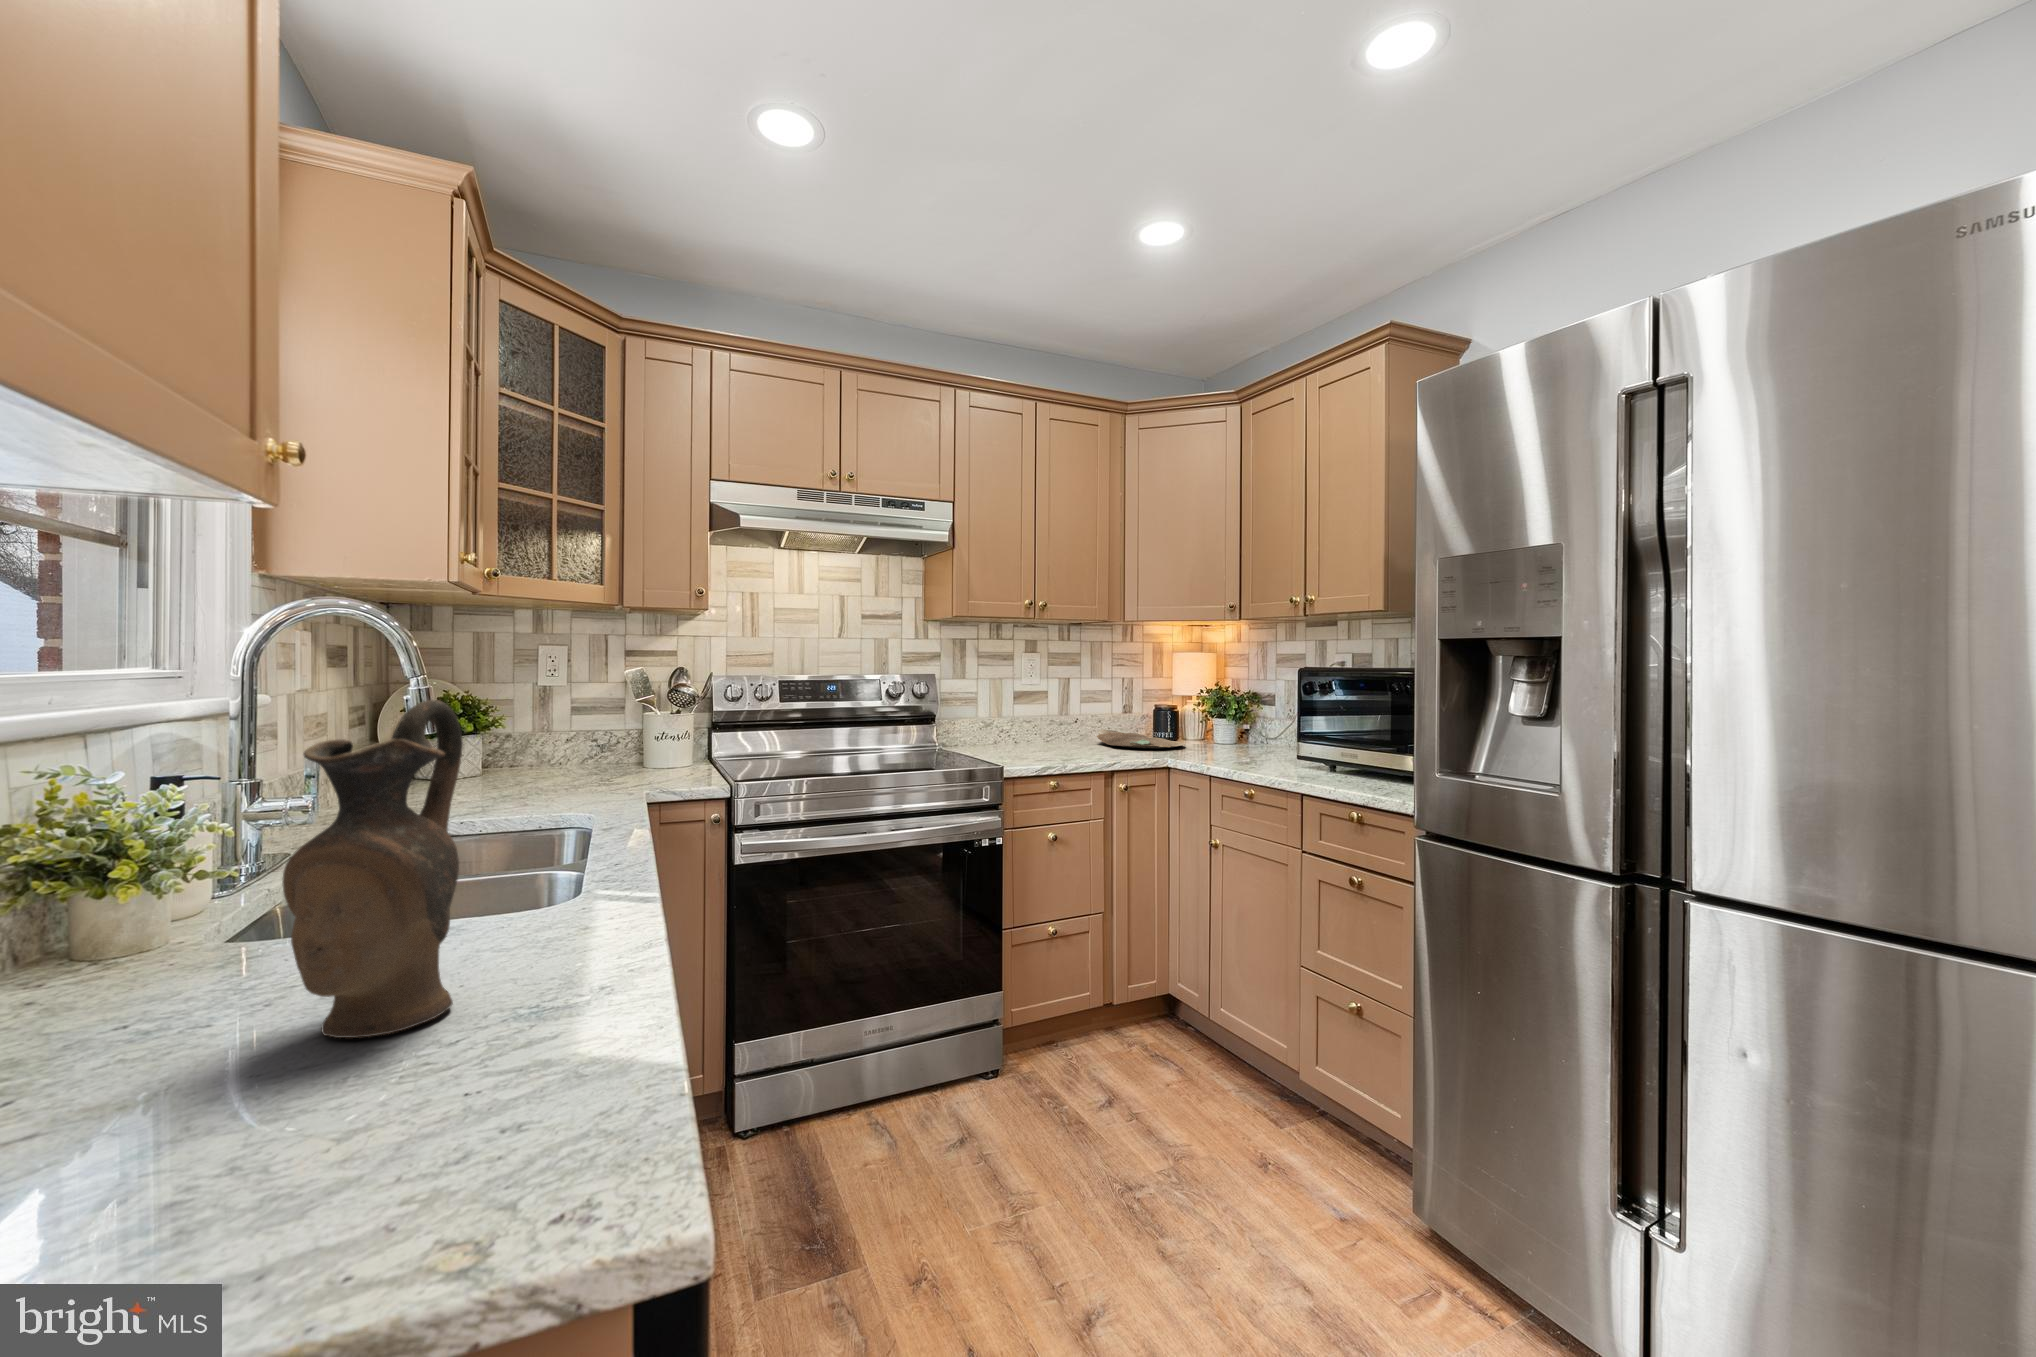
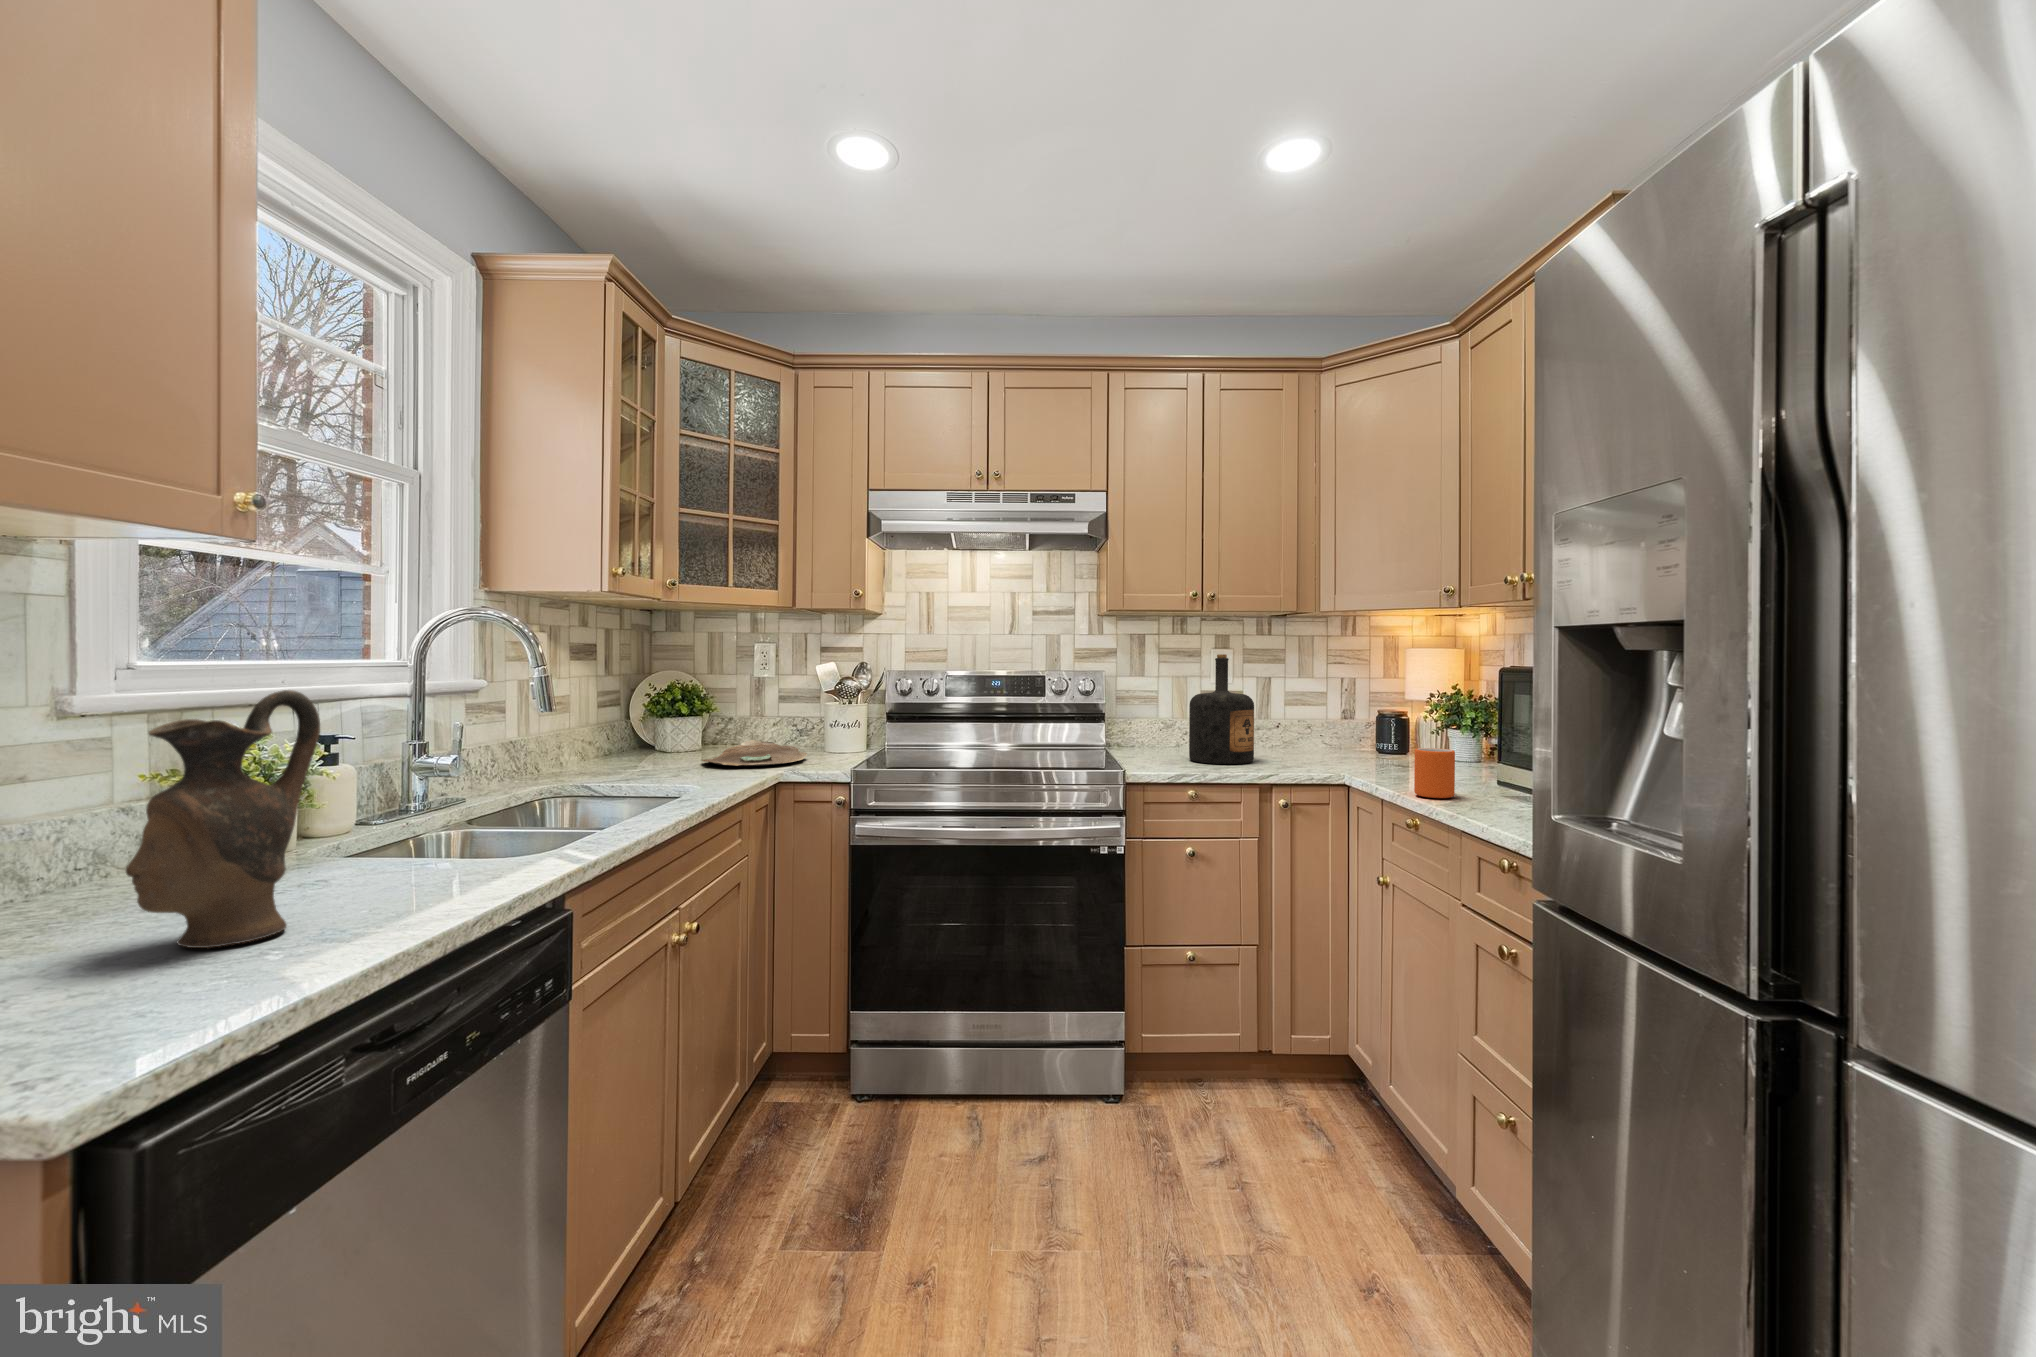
bottle: none [1027,658,1084,757] -> present [1189,654,1254,764]
decorative bowl: present [1097,729,1185,748] -> present [702,740,807,766]
mug: none [1249,735,1279,774] -> present [1414,748,1455,798]

